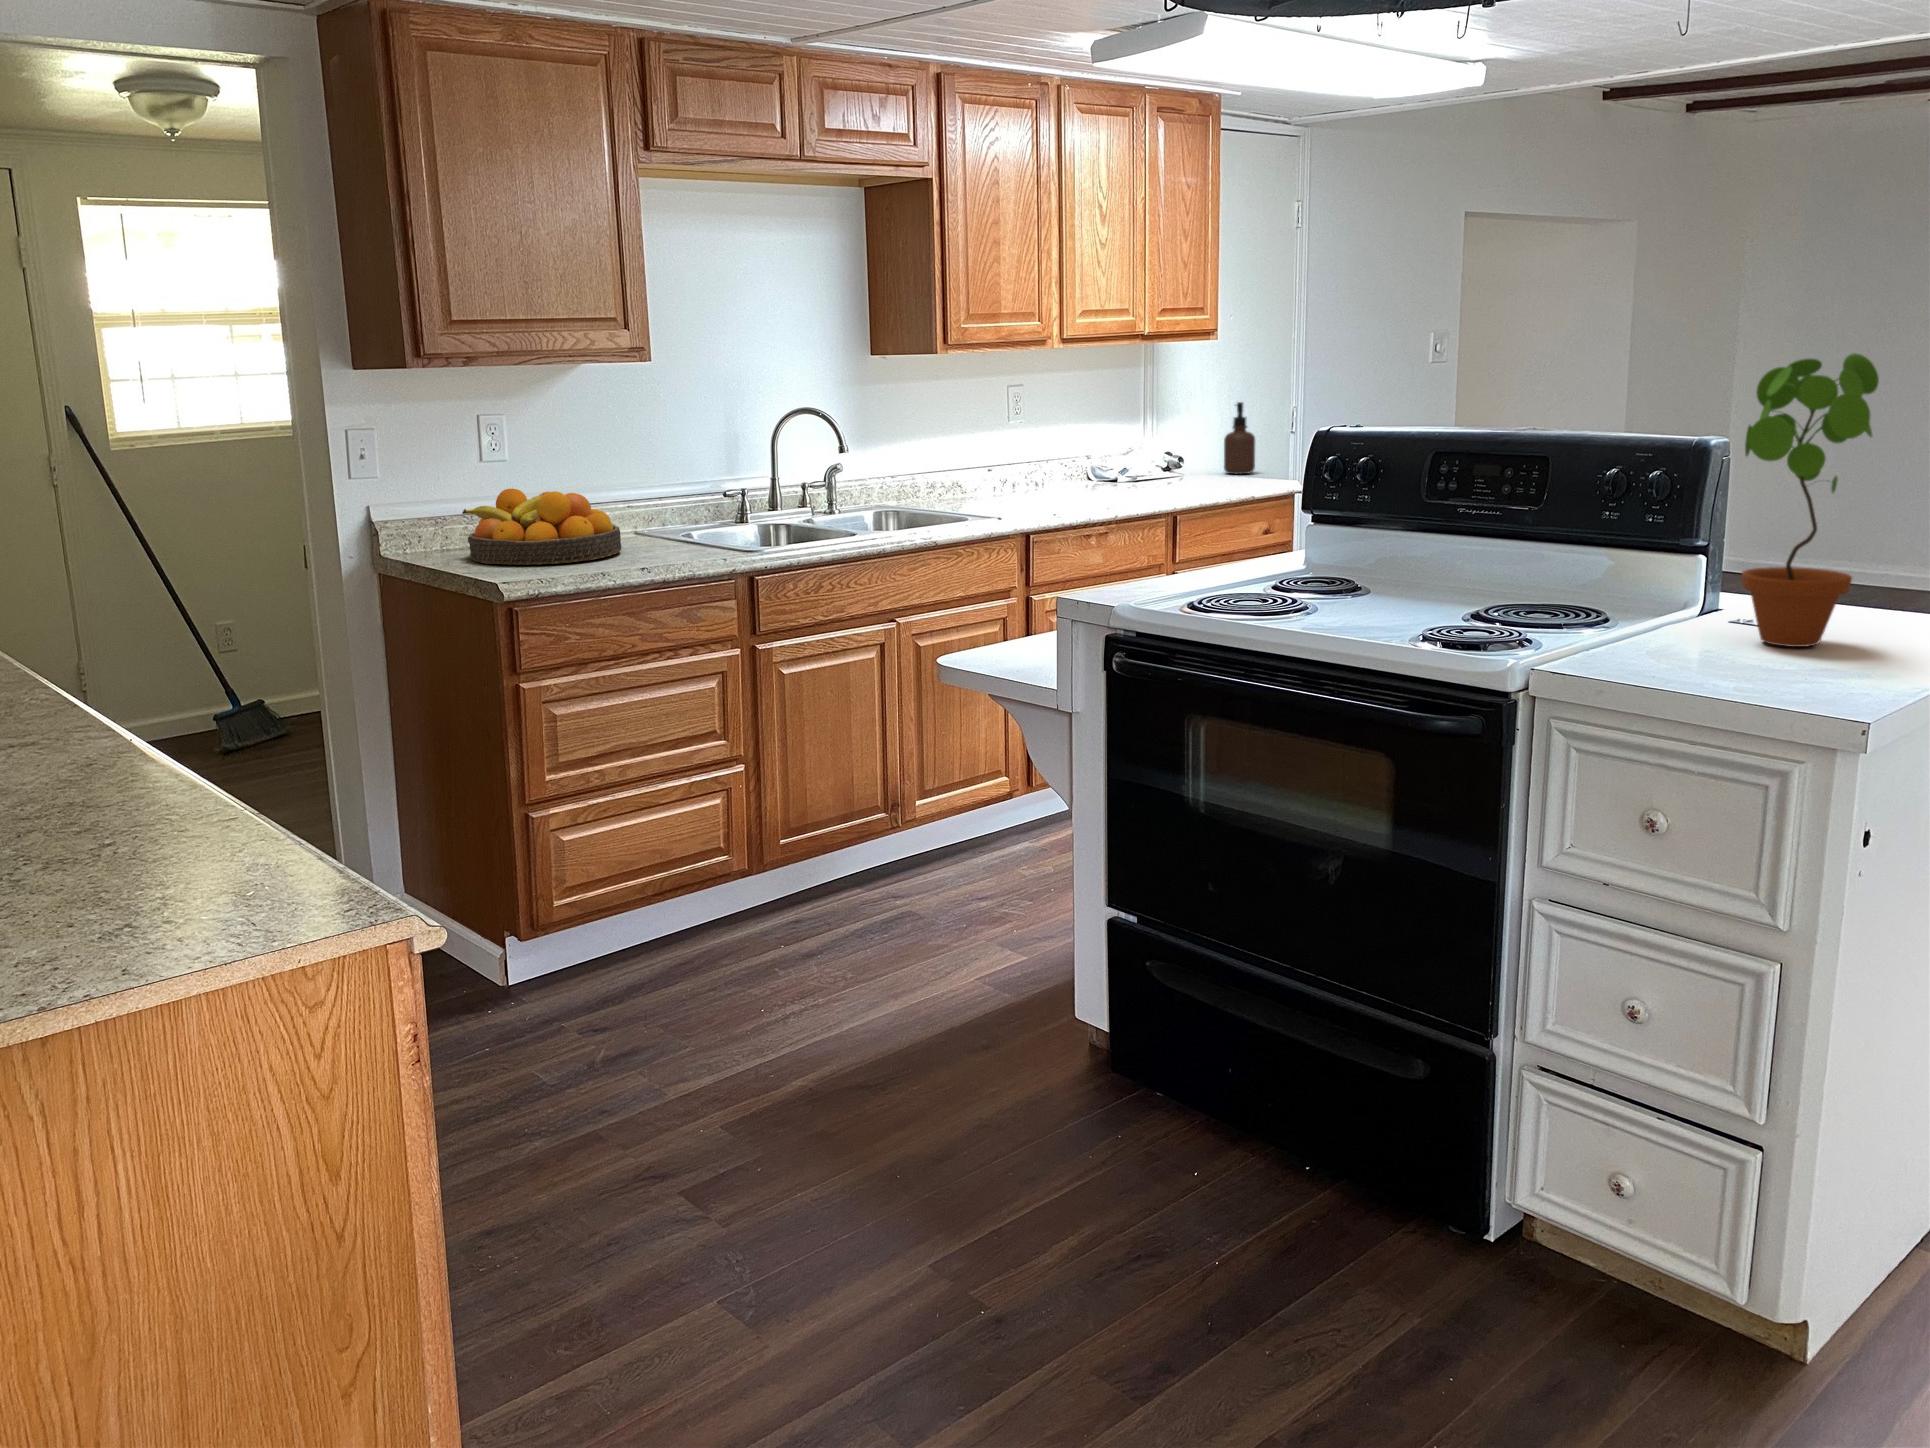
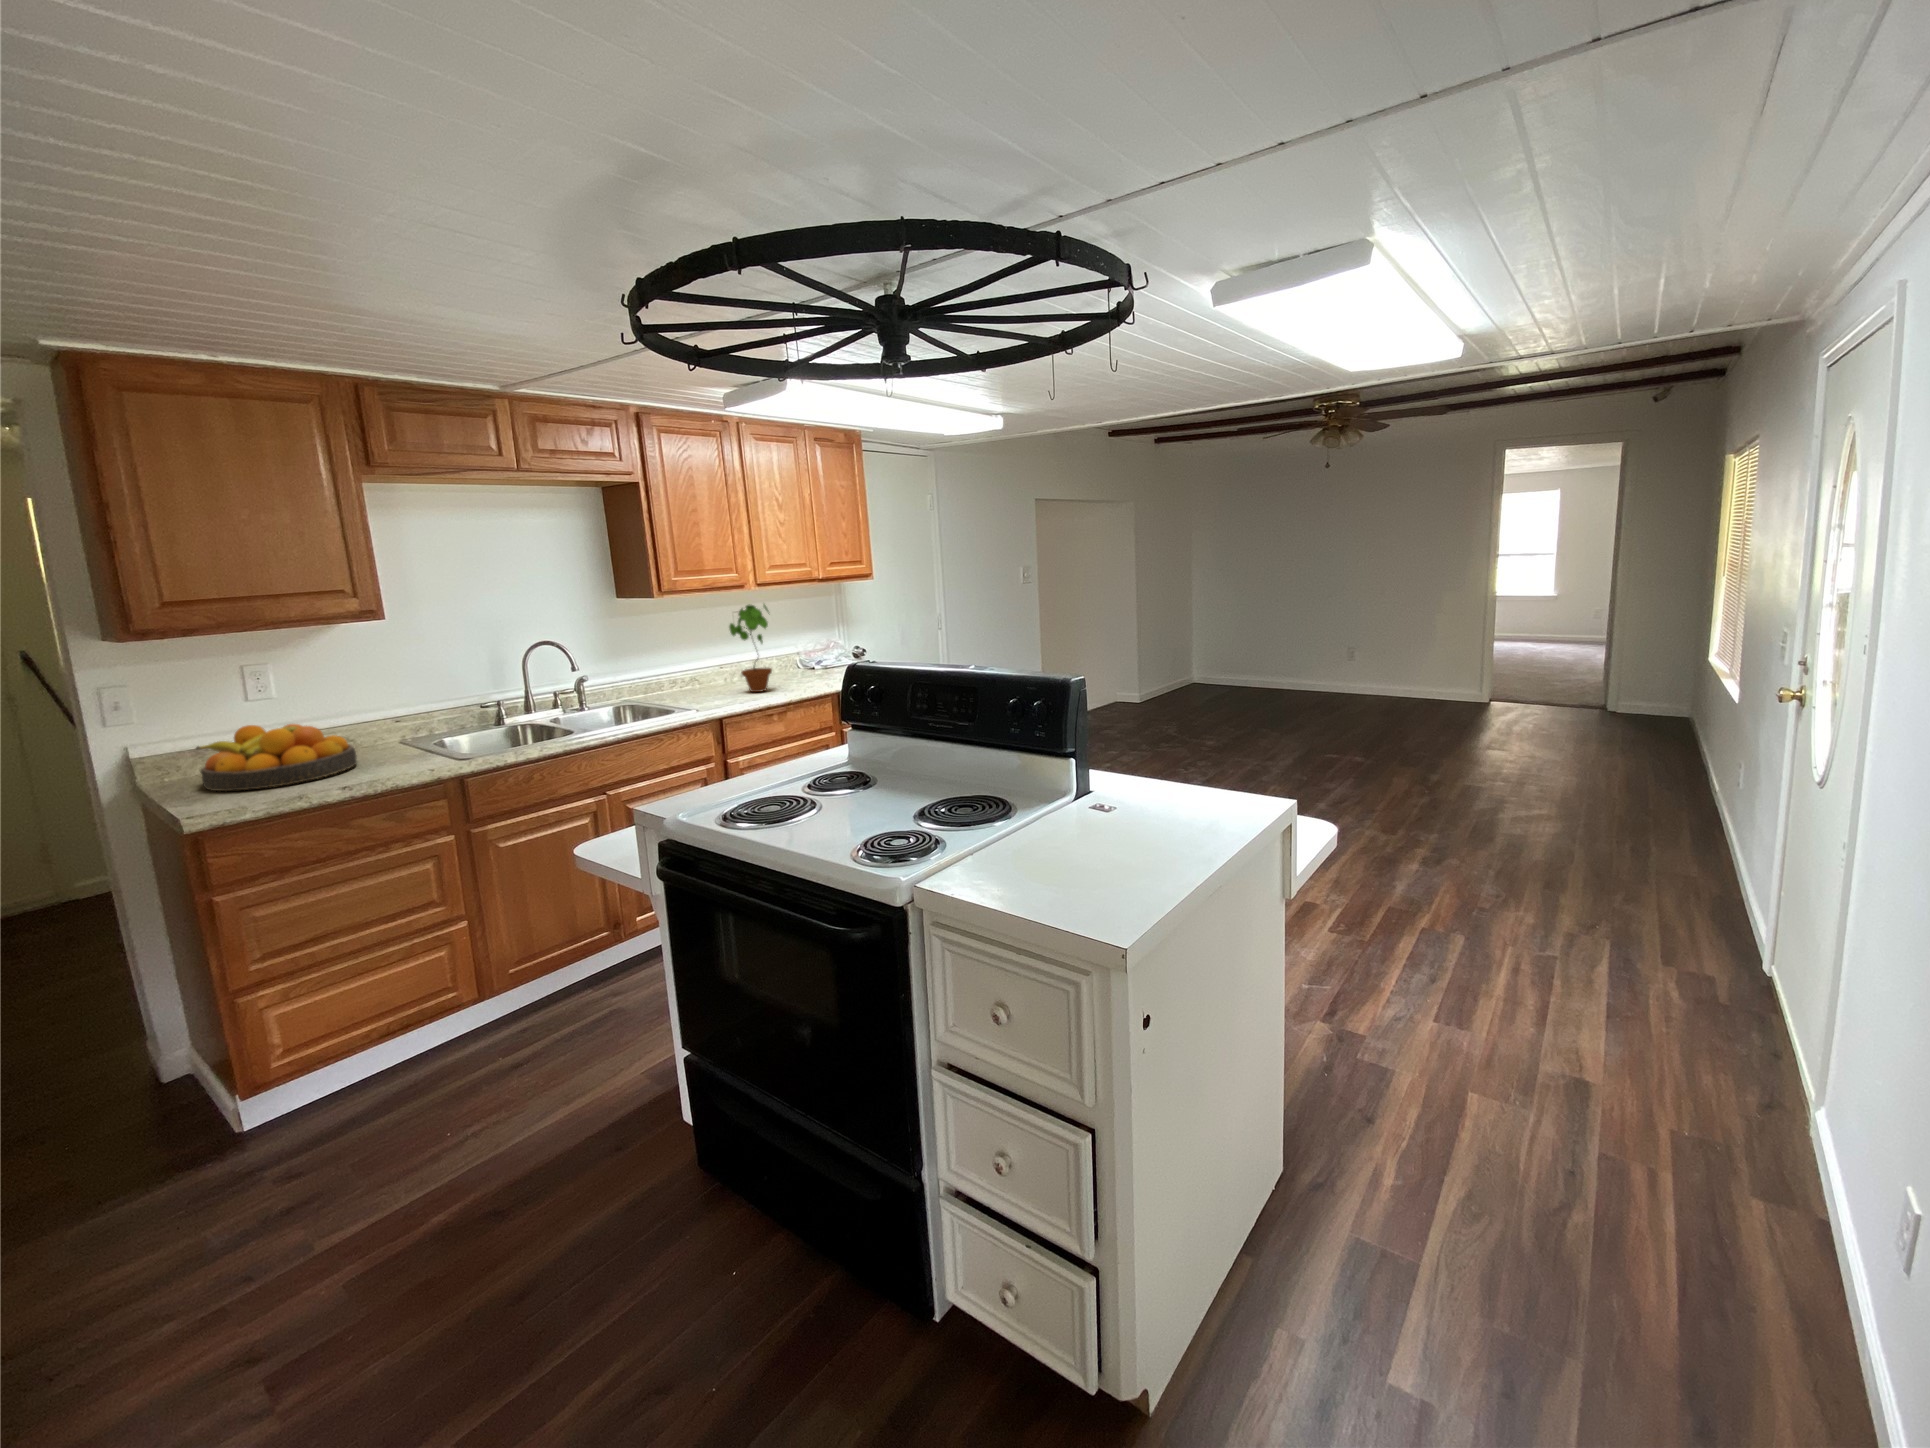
potted plant: present [1742,354,1879,647] -> present [729,604,772,692]
soap dispenser: present [1224,402,1255,474] -> none [886,614,906,658]

